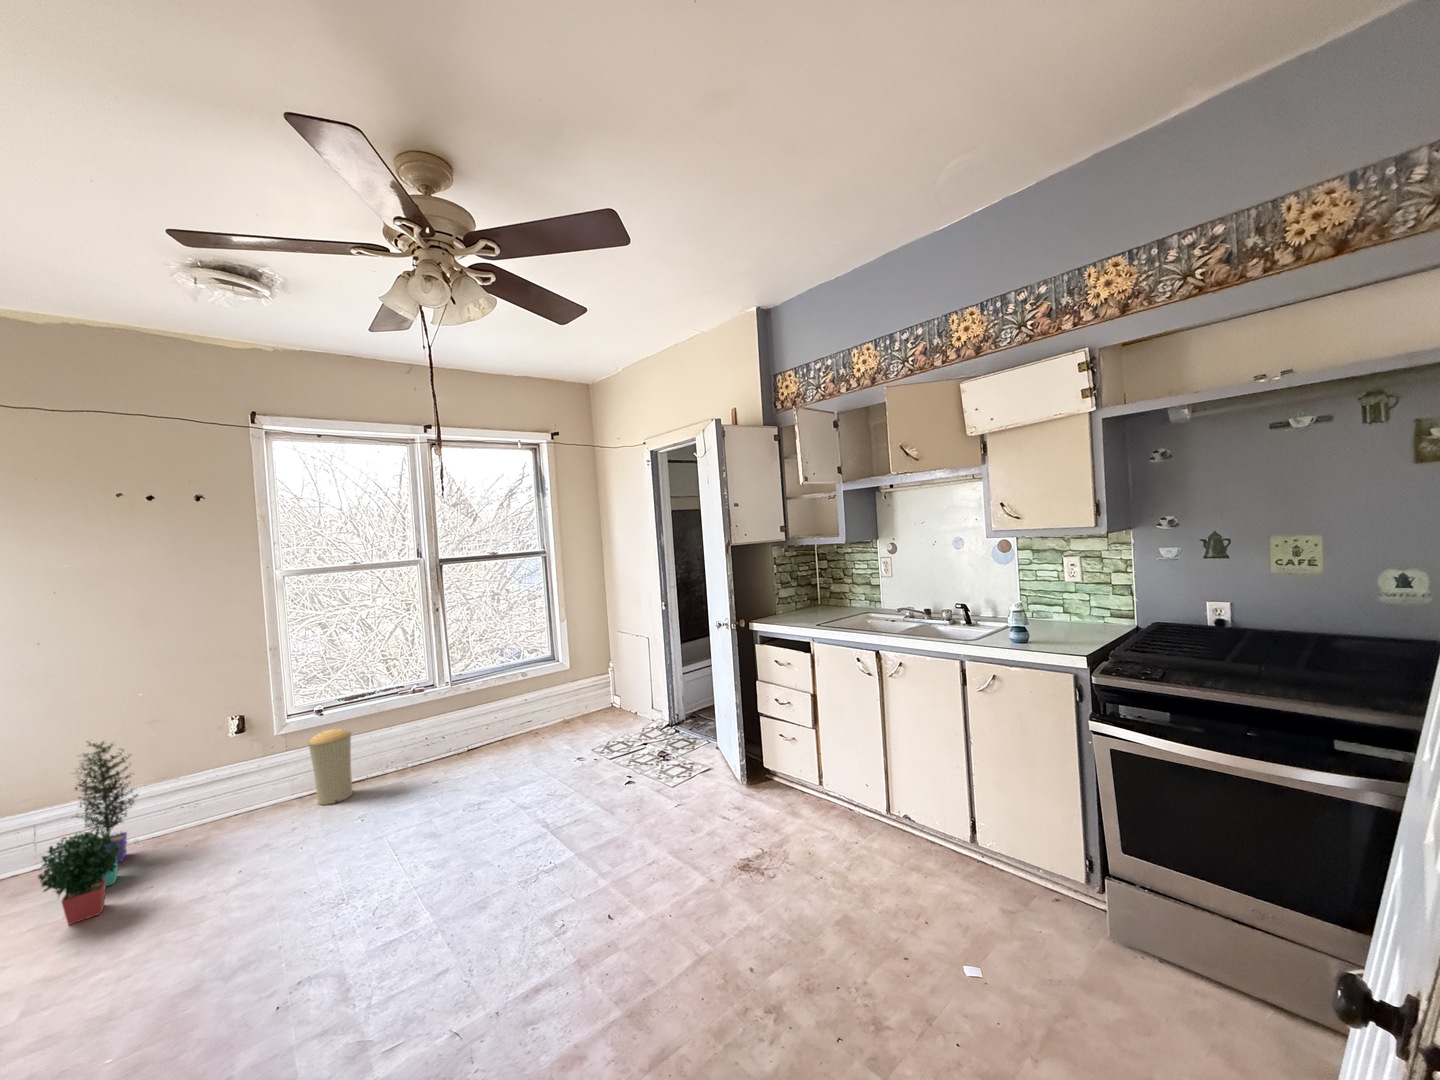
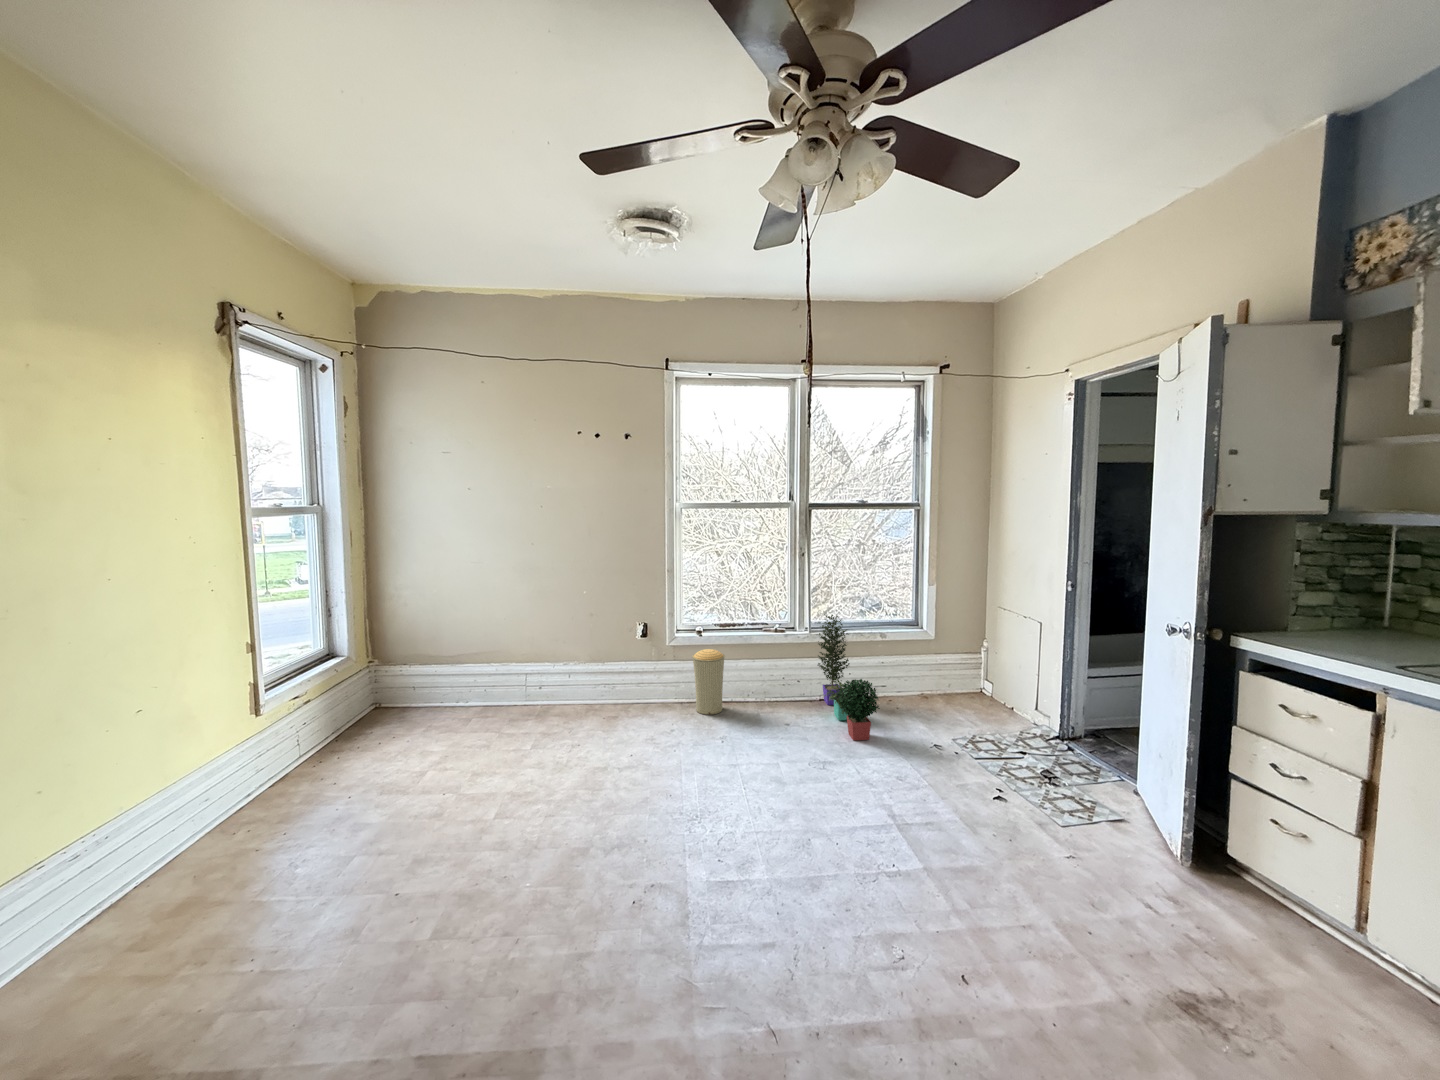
potted plant: present [38,741,138,925] -> present [818,614,880,740]

